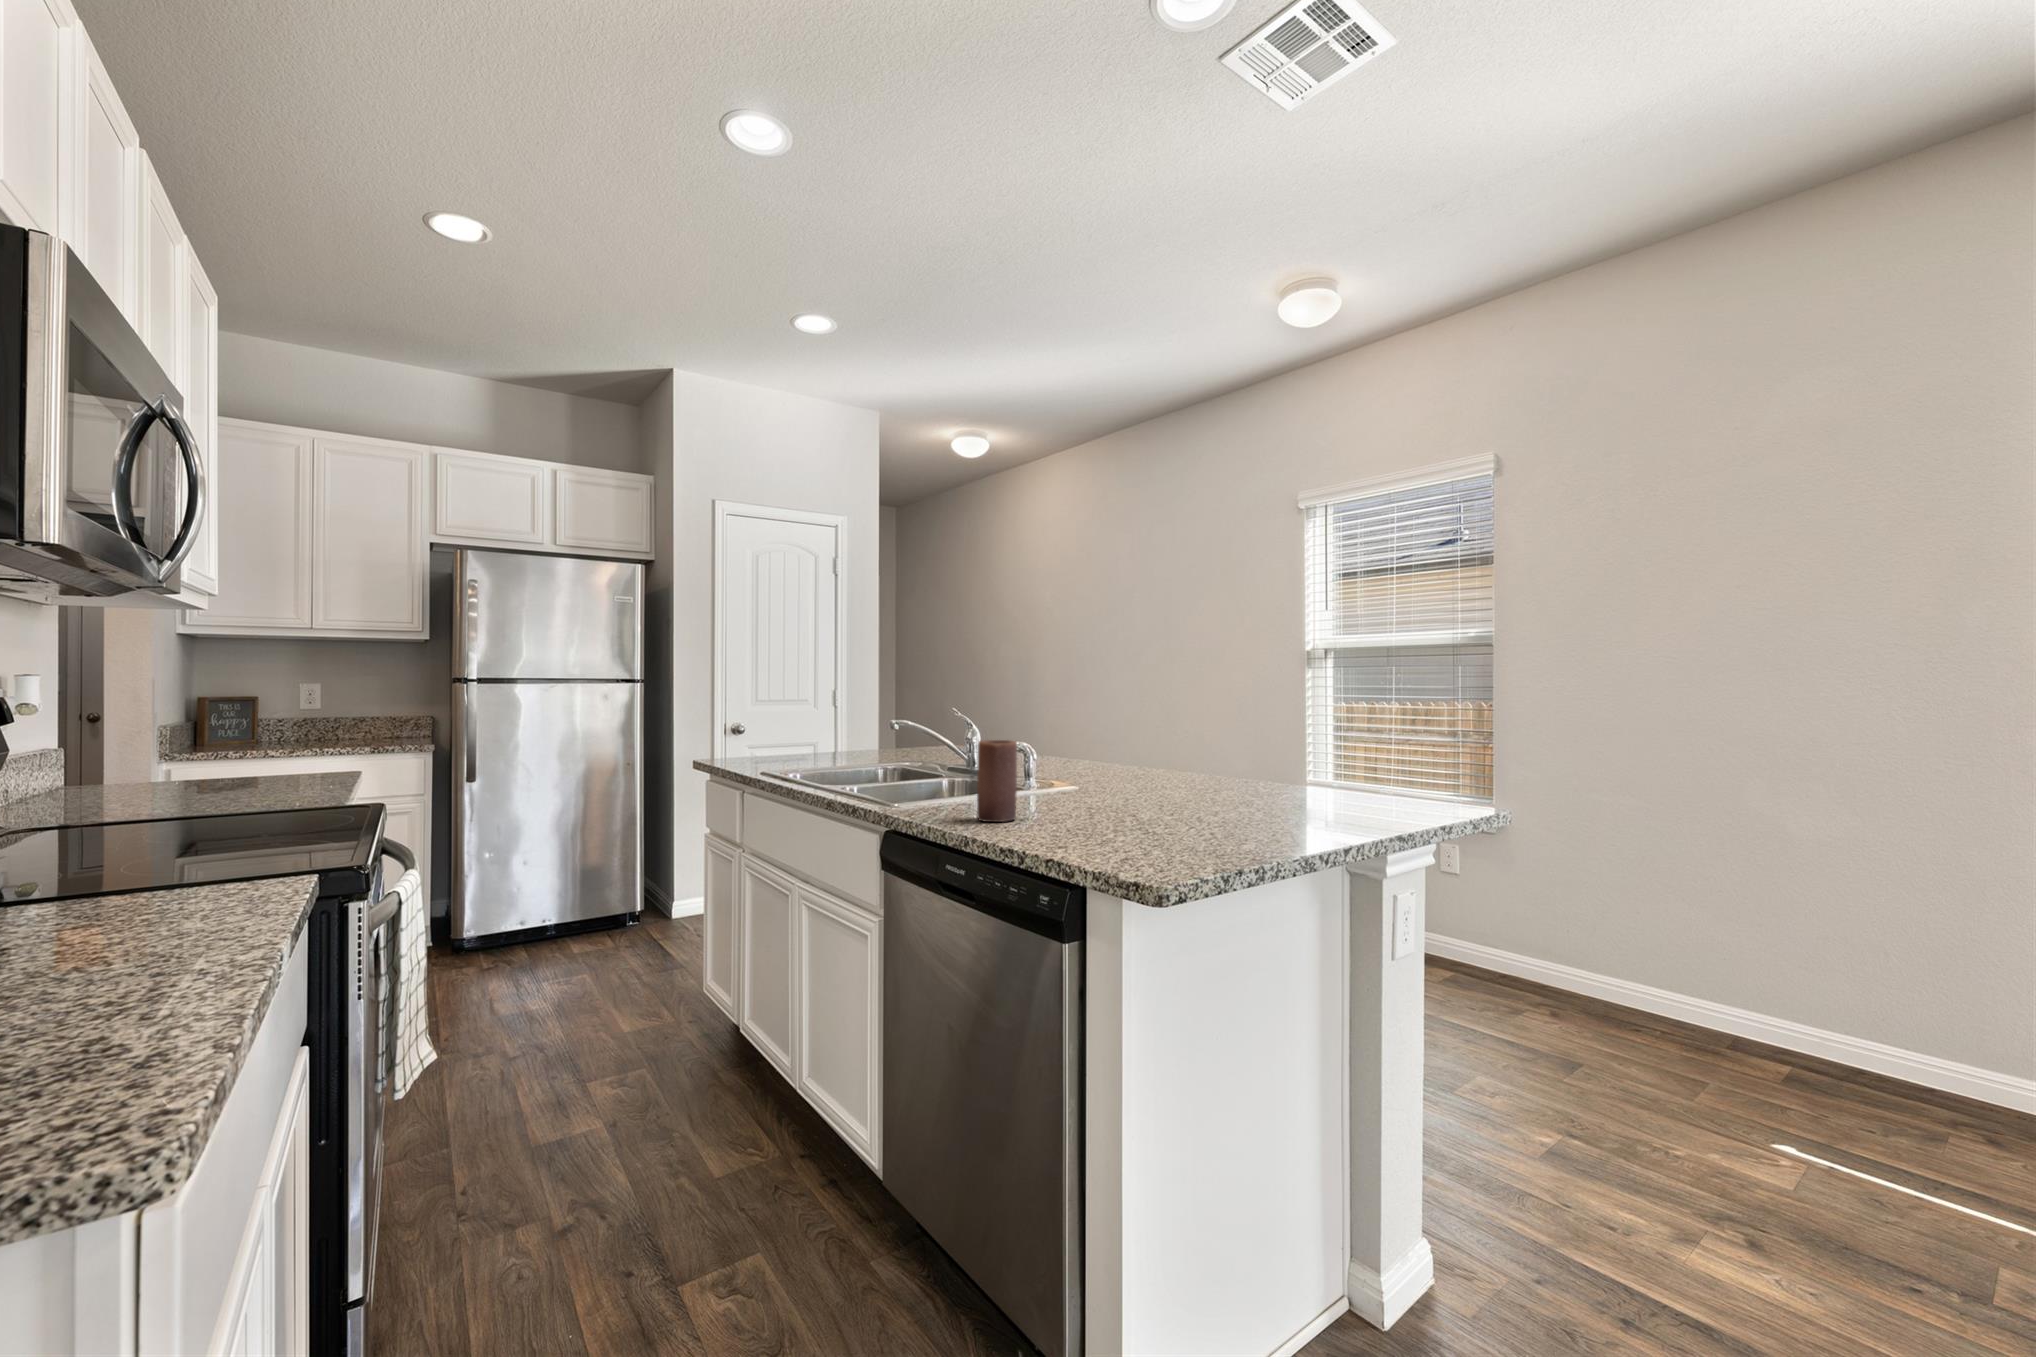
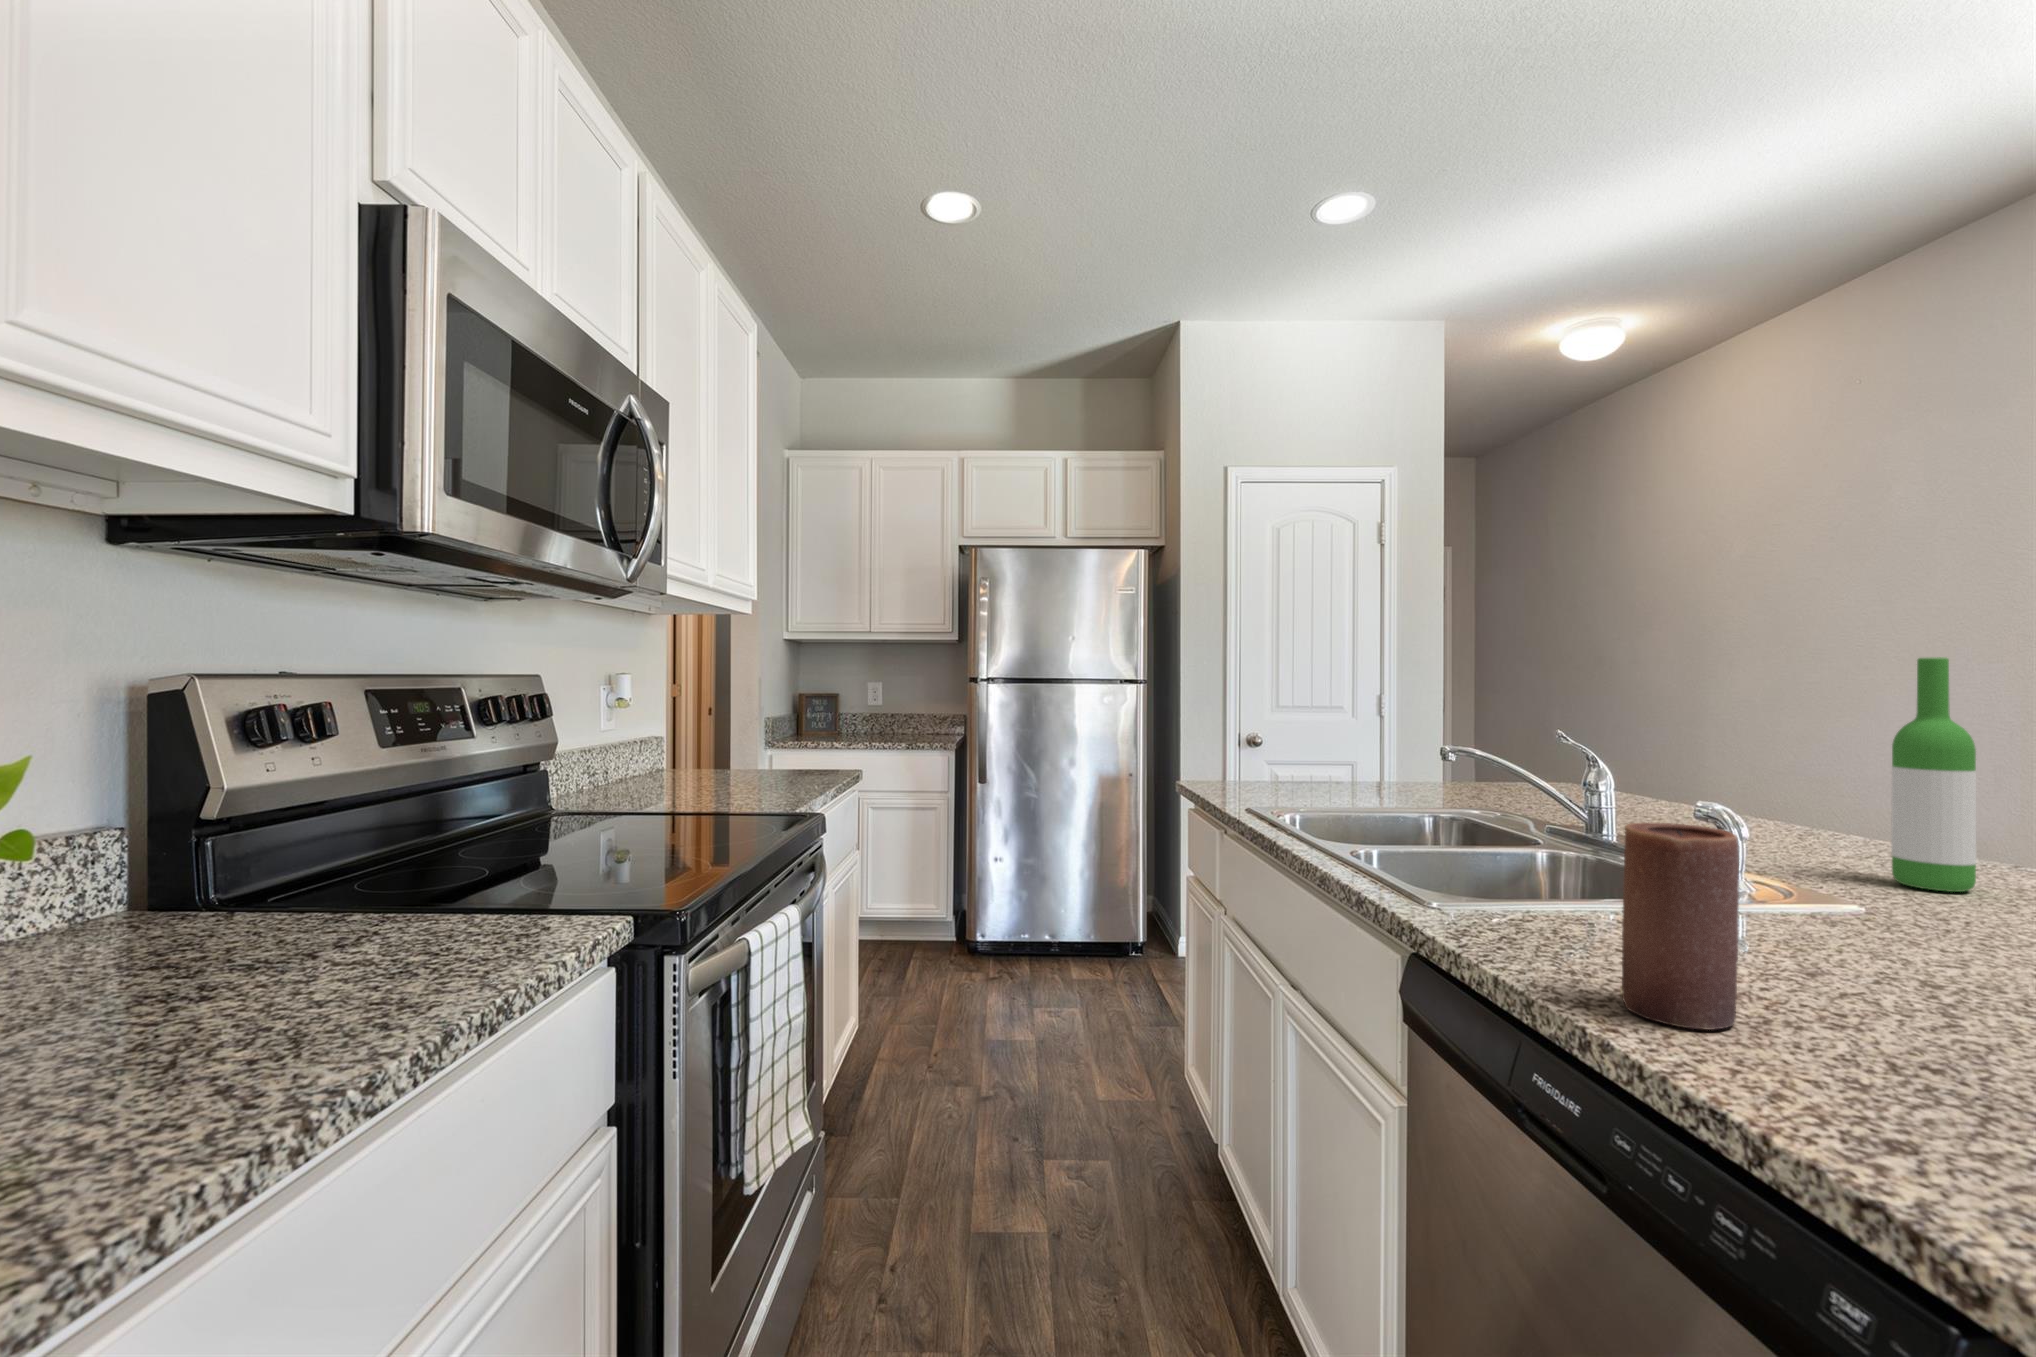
wine bottle: none [1093,668,1121,778] -> present [1891,657,1976,892]

